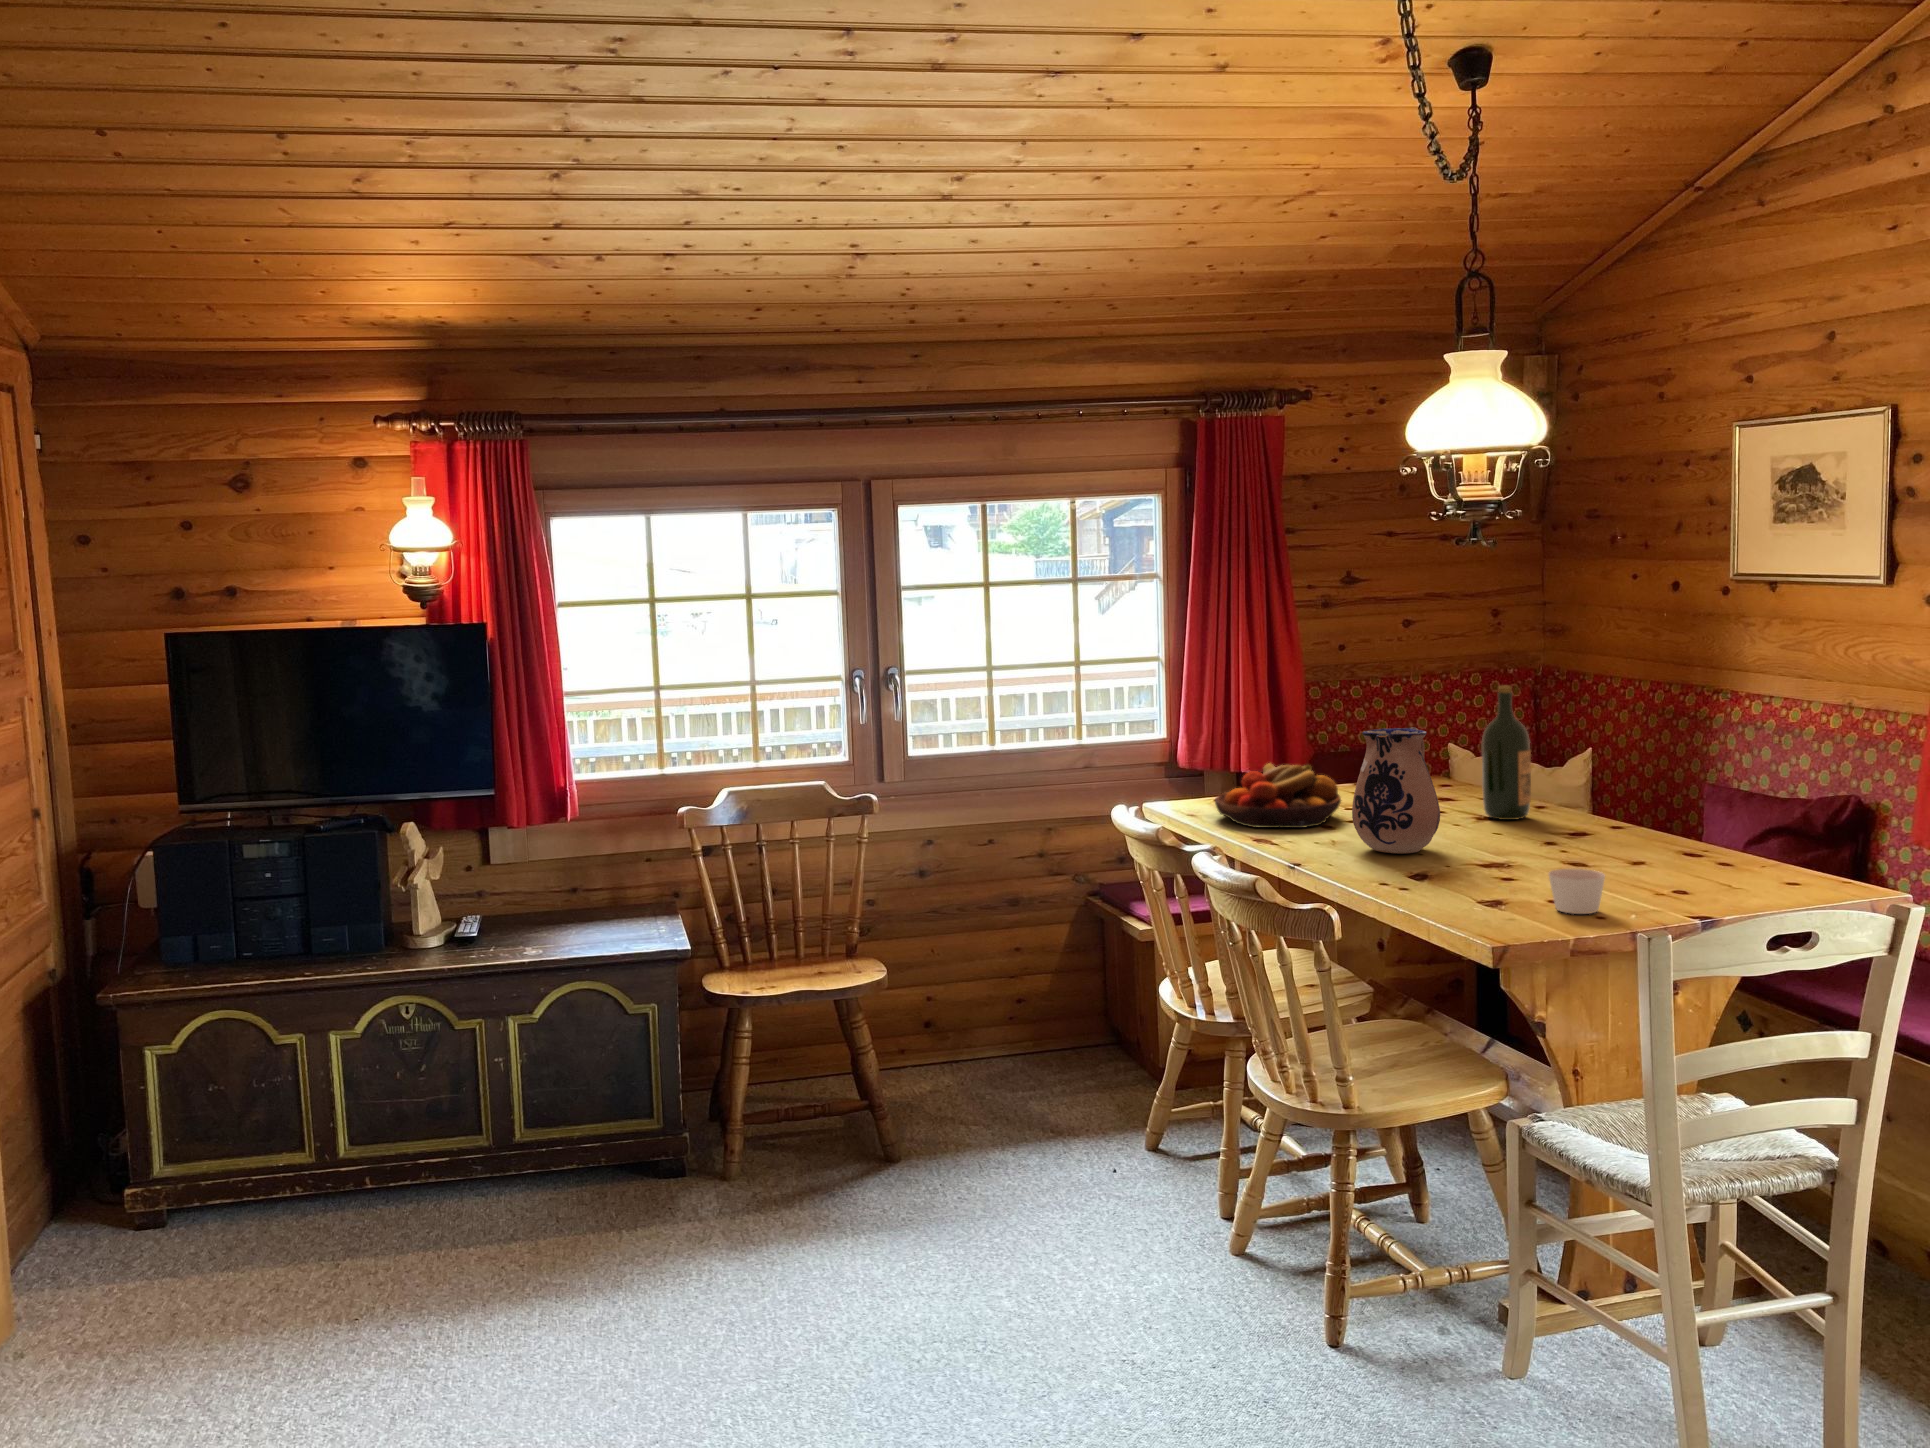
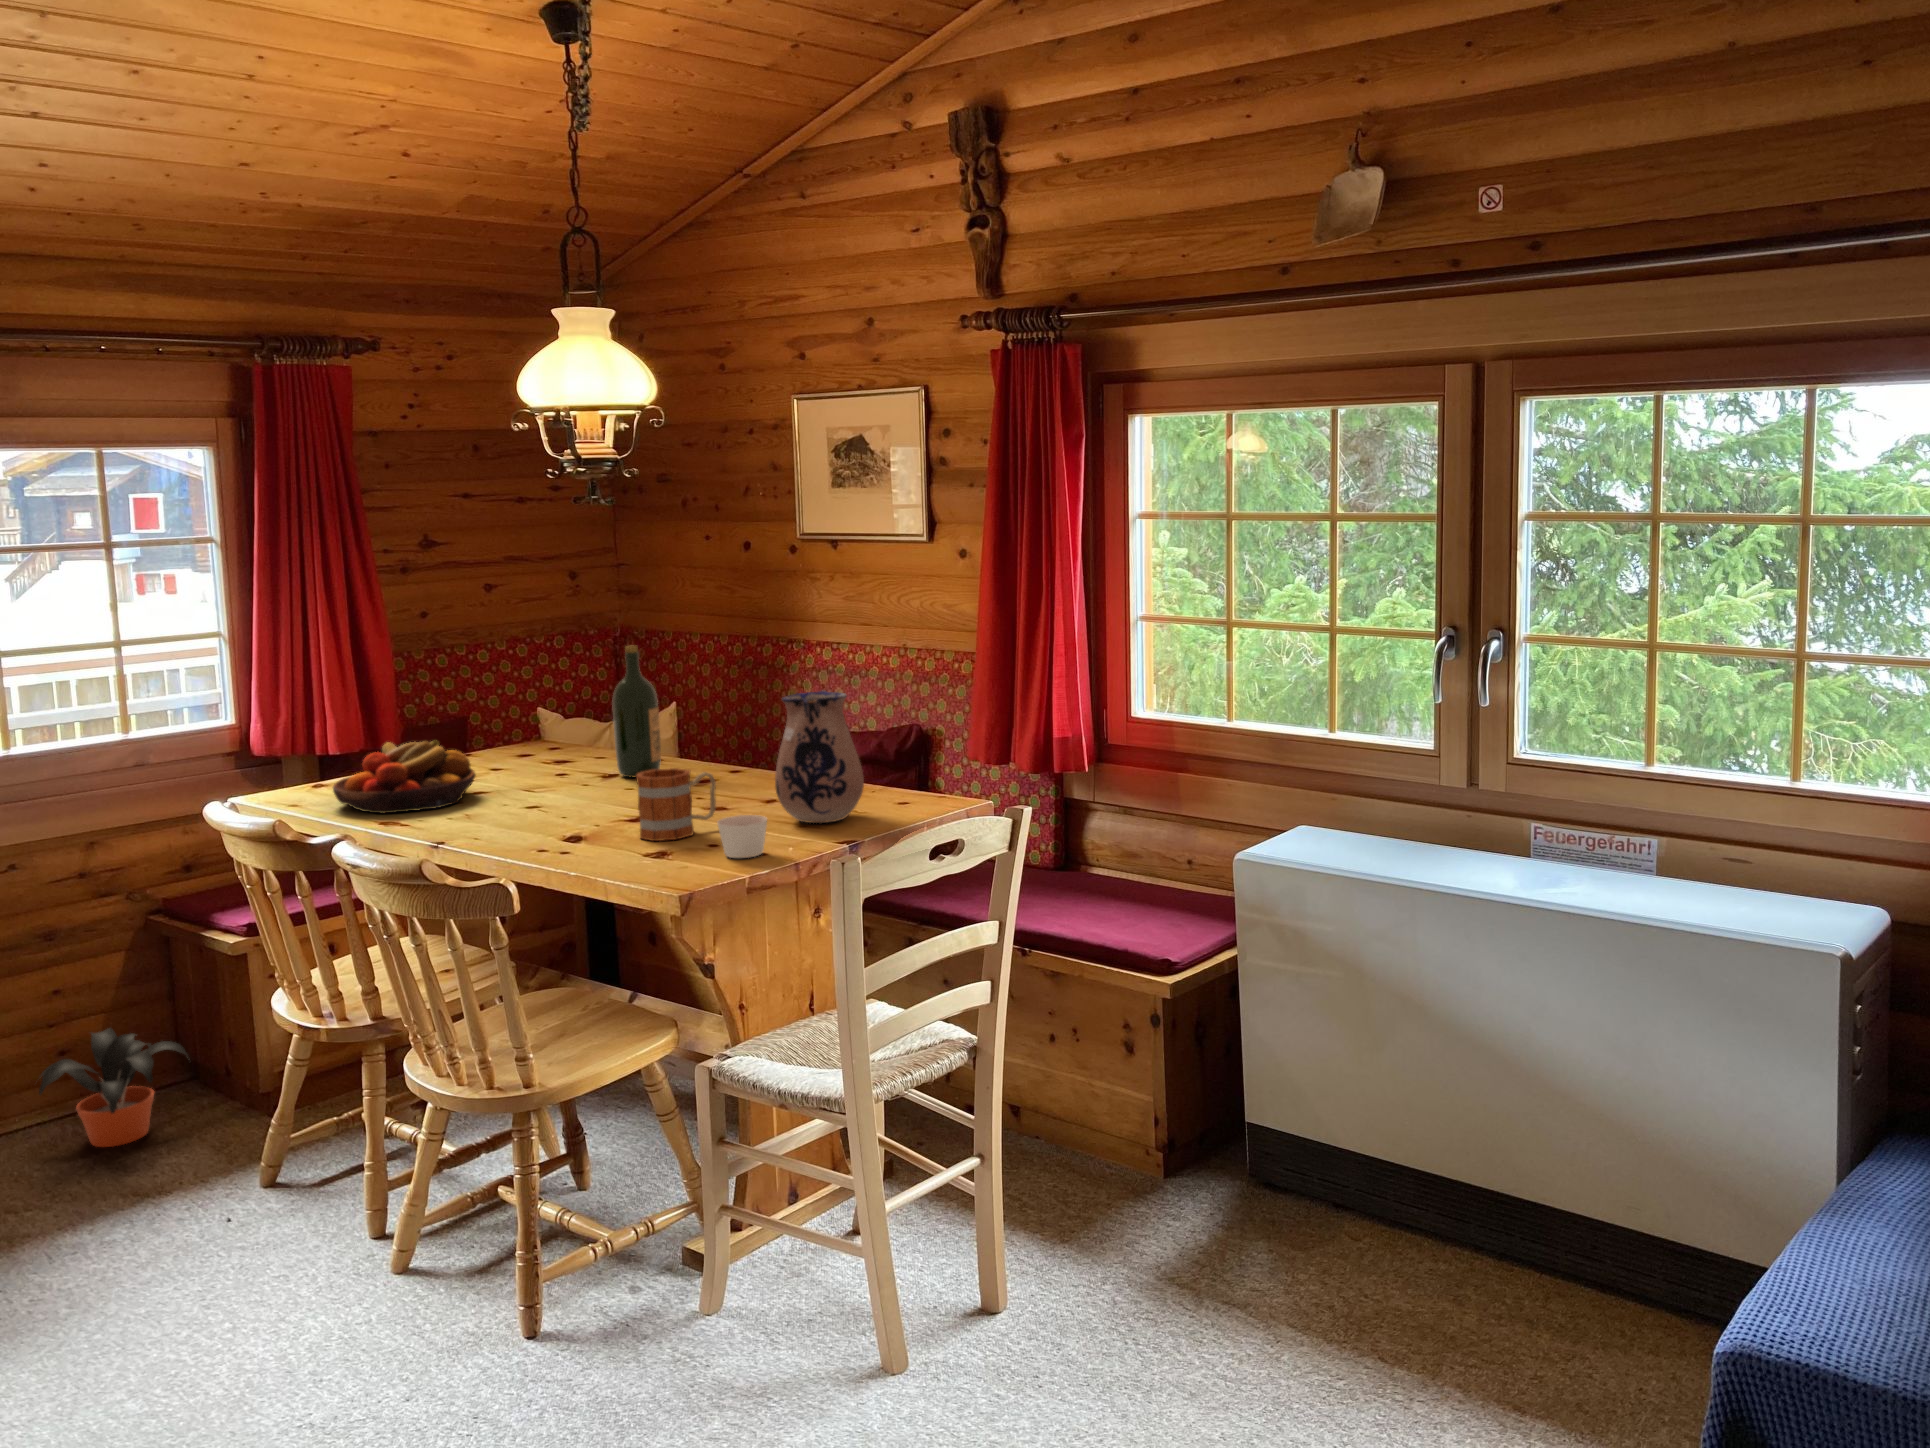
ceramic pitcher: present [1352,728,1440,854] -> present [775,690,864,823]
mug: none [1475,812,1562,886] -> present [636,768,716,841]
potted plant: none [994,982,1106,1081] -> present [39,1028,188,1147]

